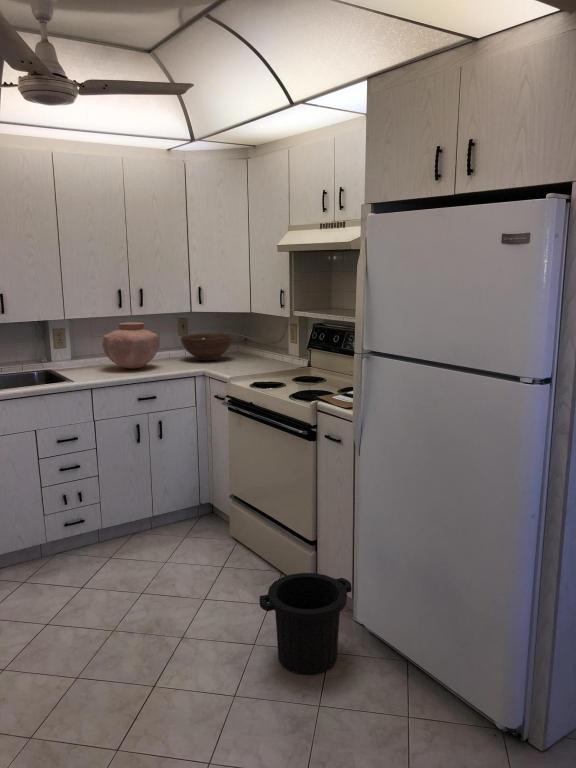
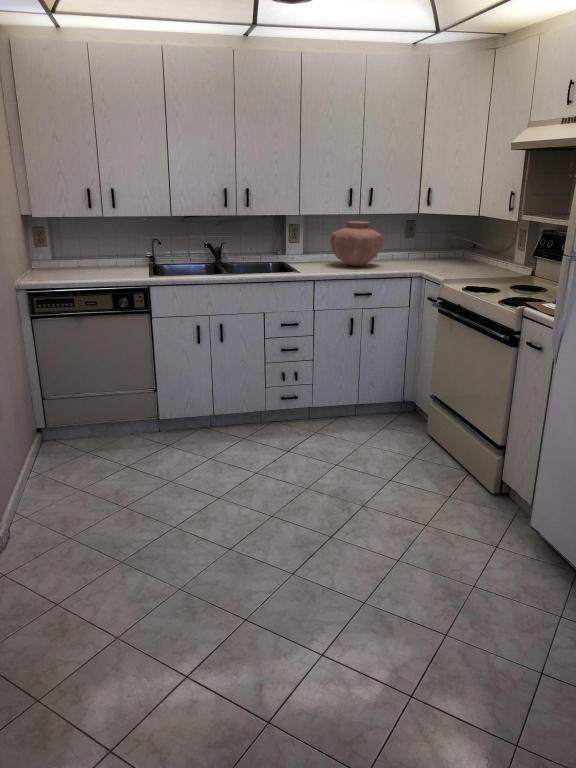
fruit bowl: present [181,334,232,361] -> none [405,237,457,264]
trash can: present [259,573,352,675] -> none [434,470,529,562]

